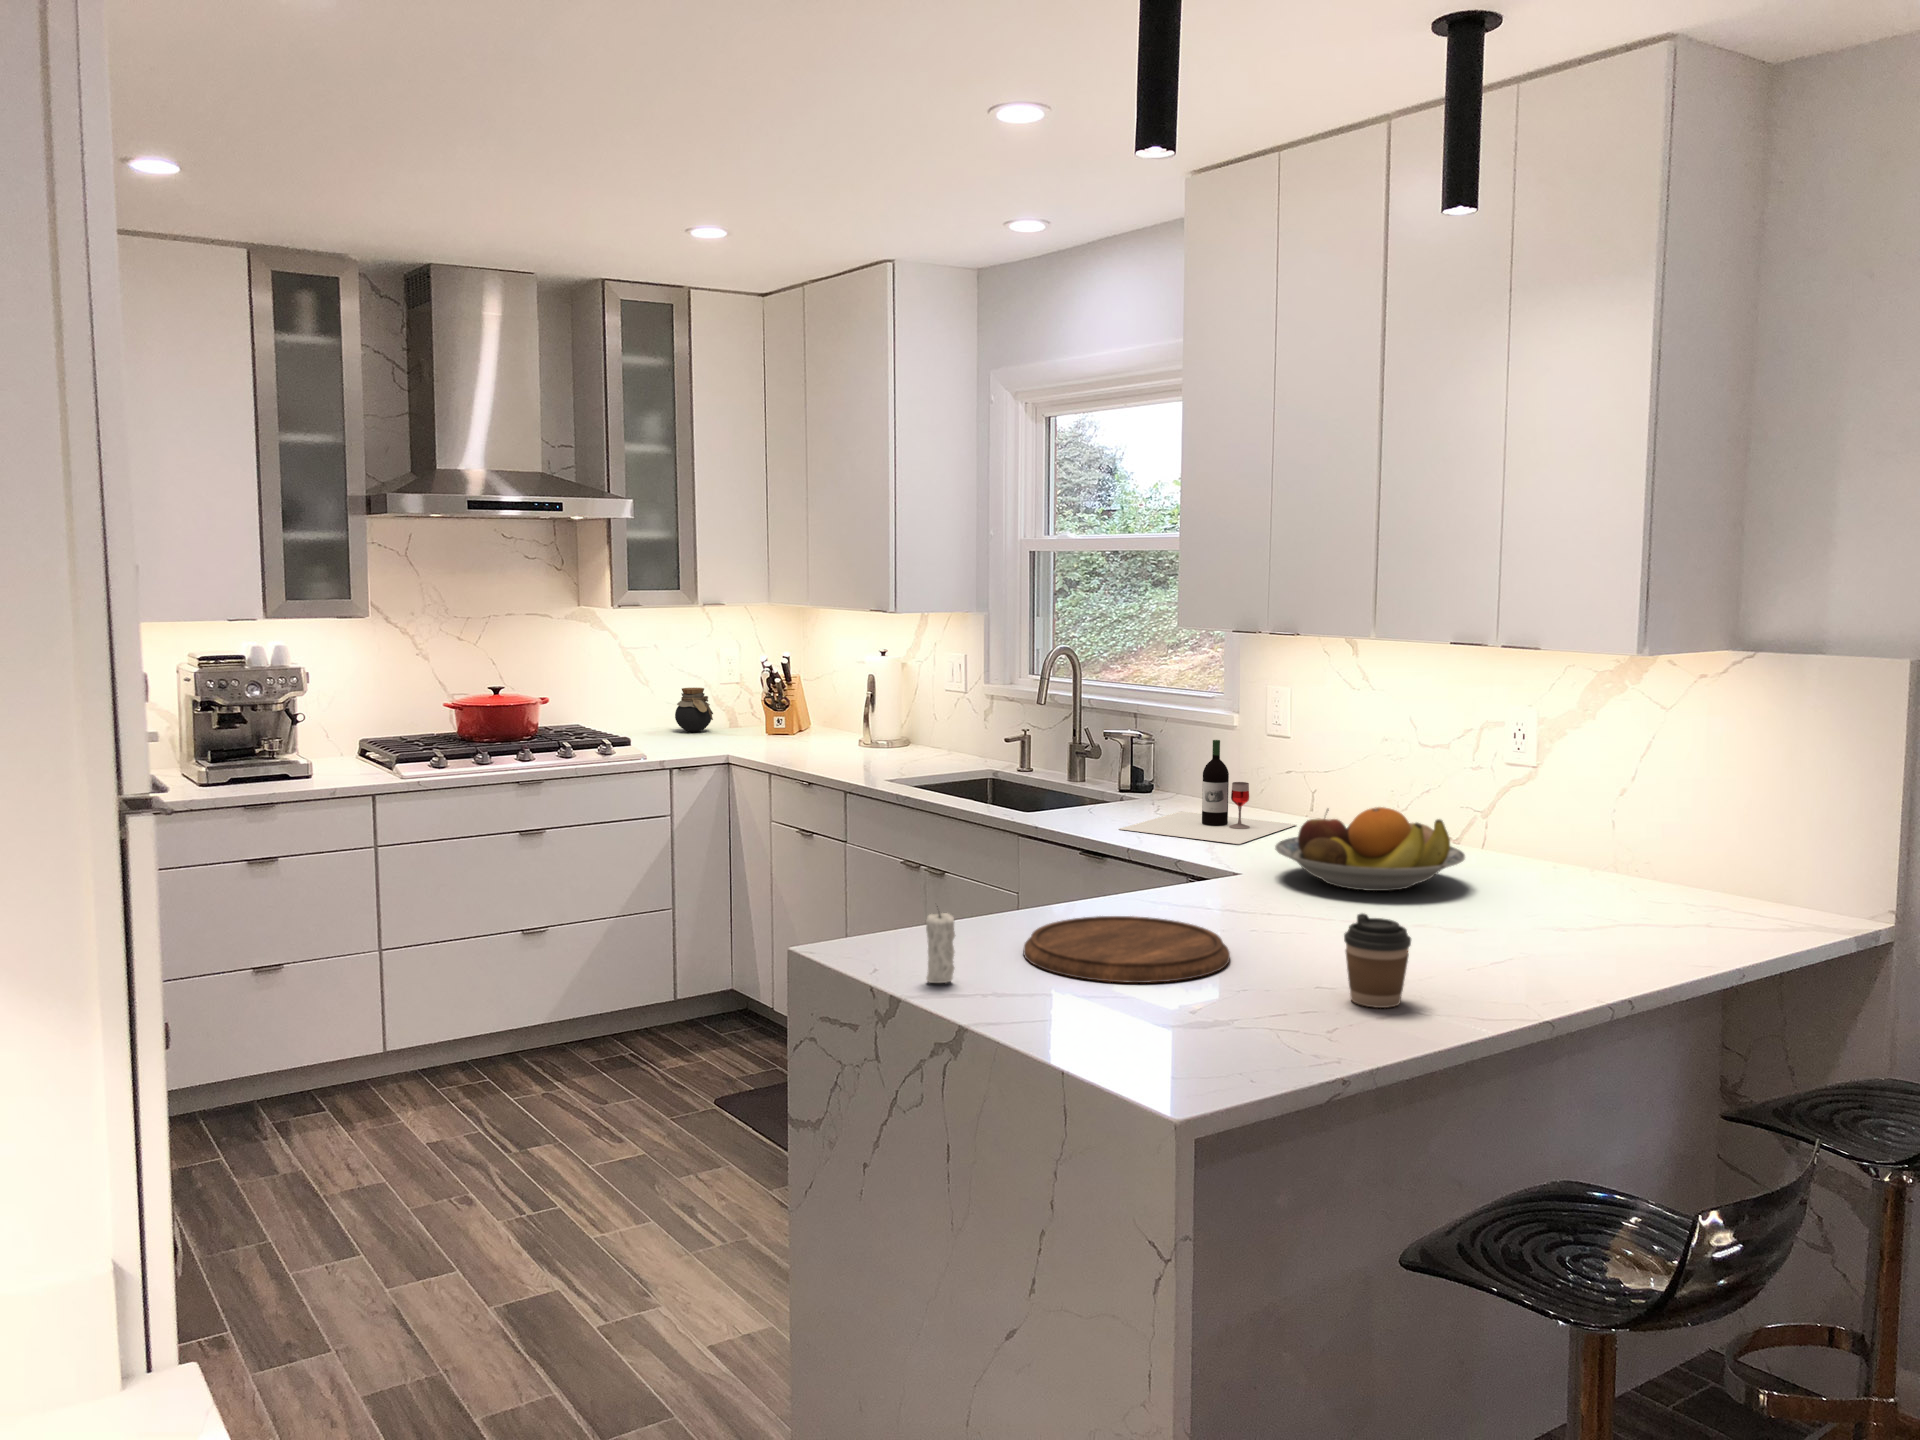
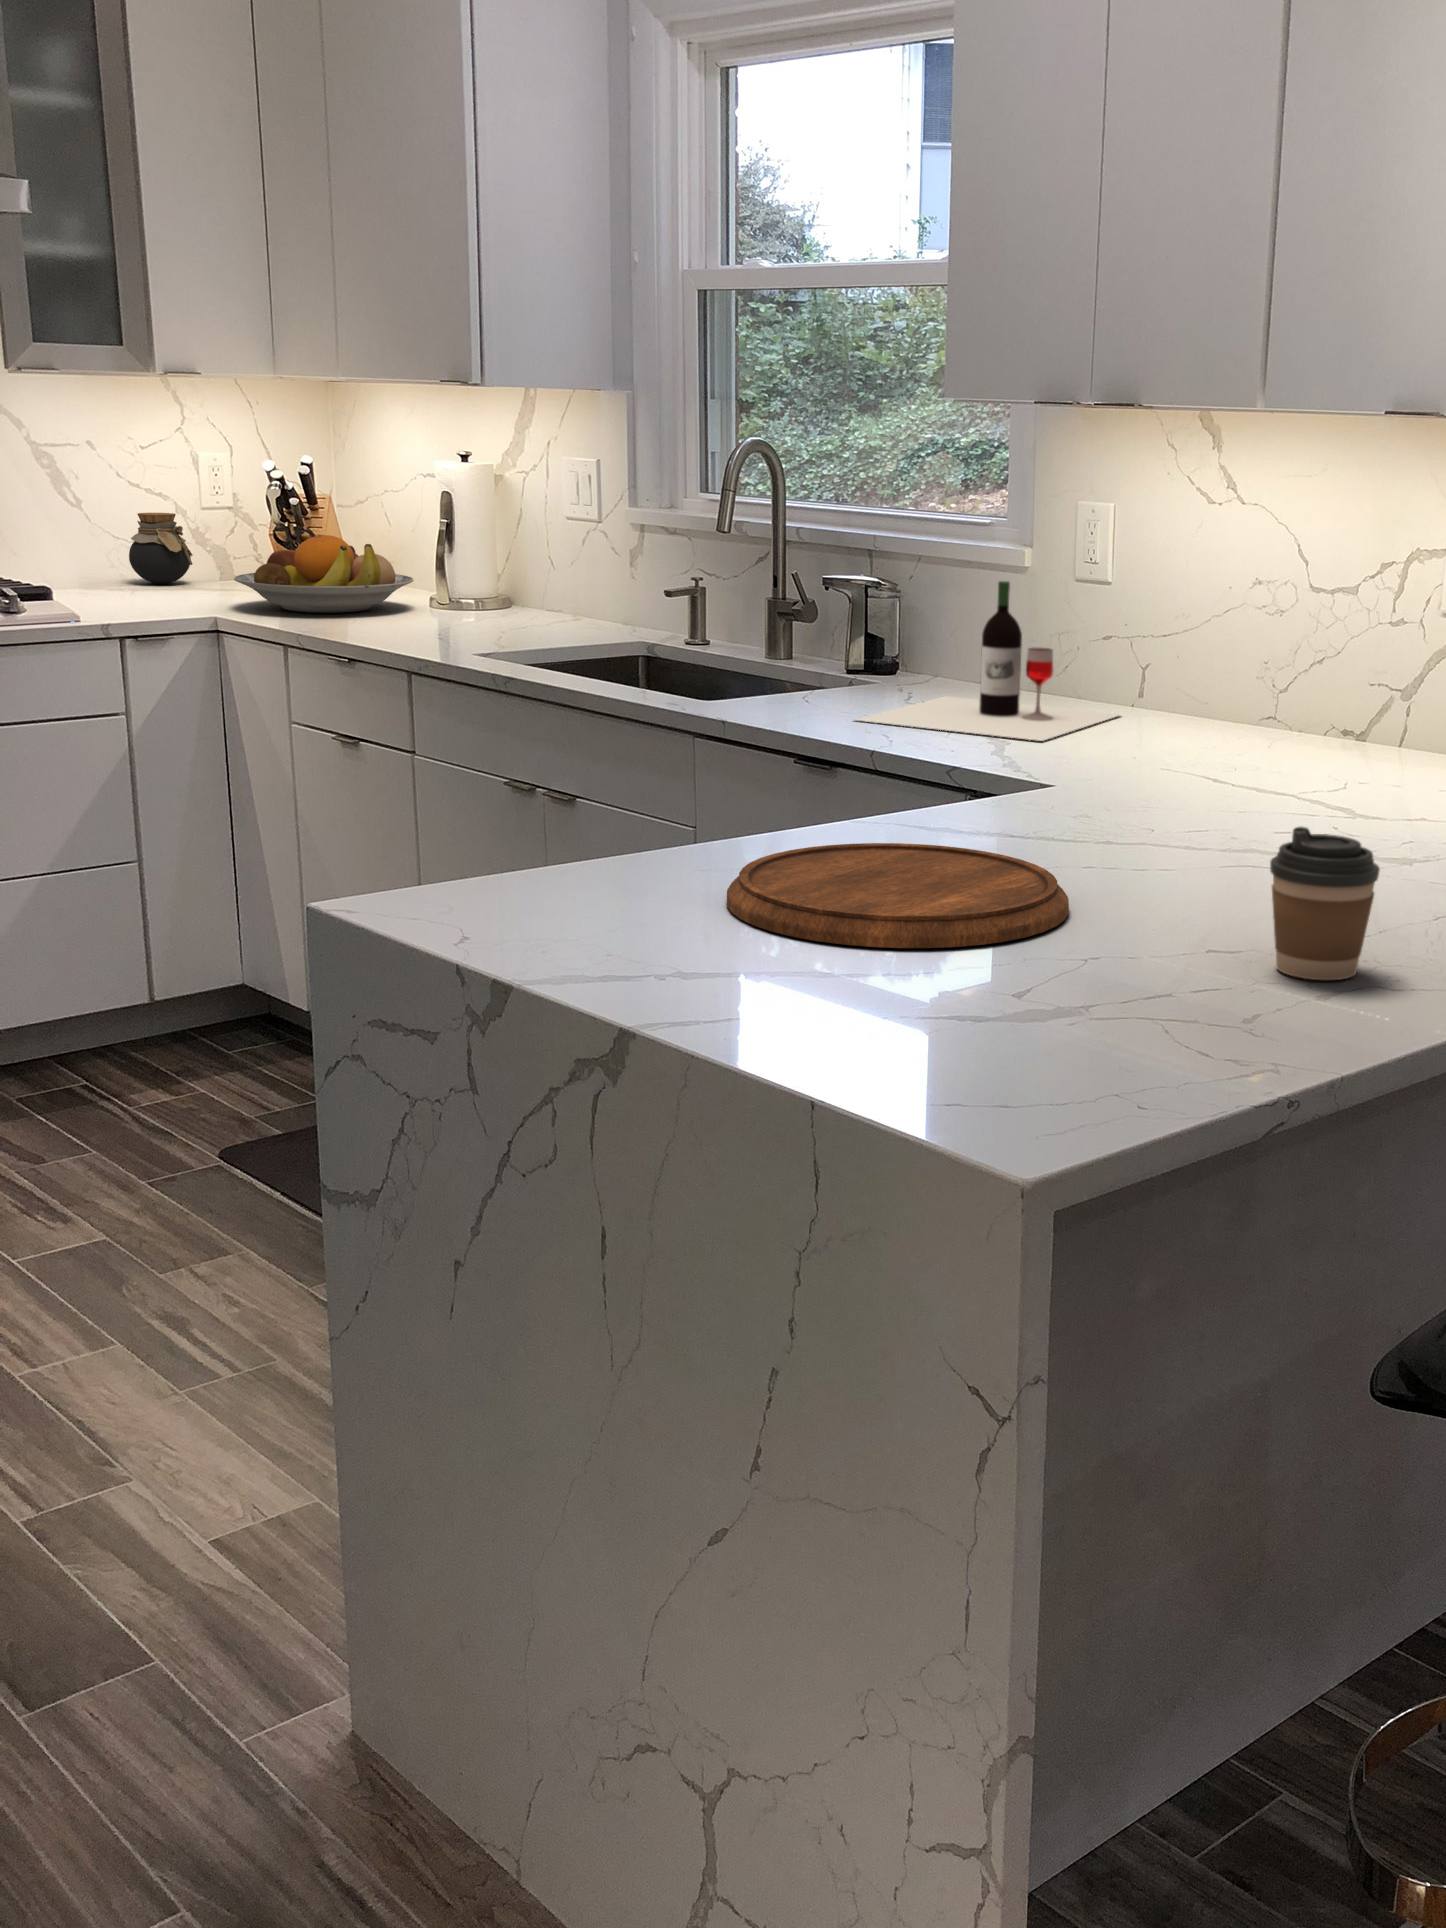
fruit bowl: present [1275,807,1465,891] -> present [234,535,414,613]
candle: present [926,906,955,983] -> none [560,811,613,955]

